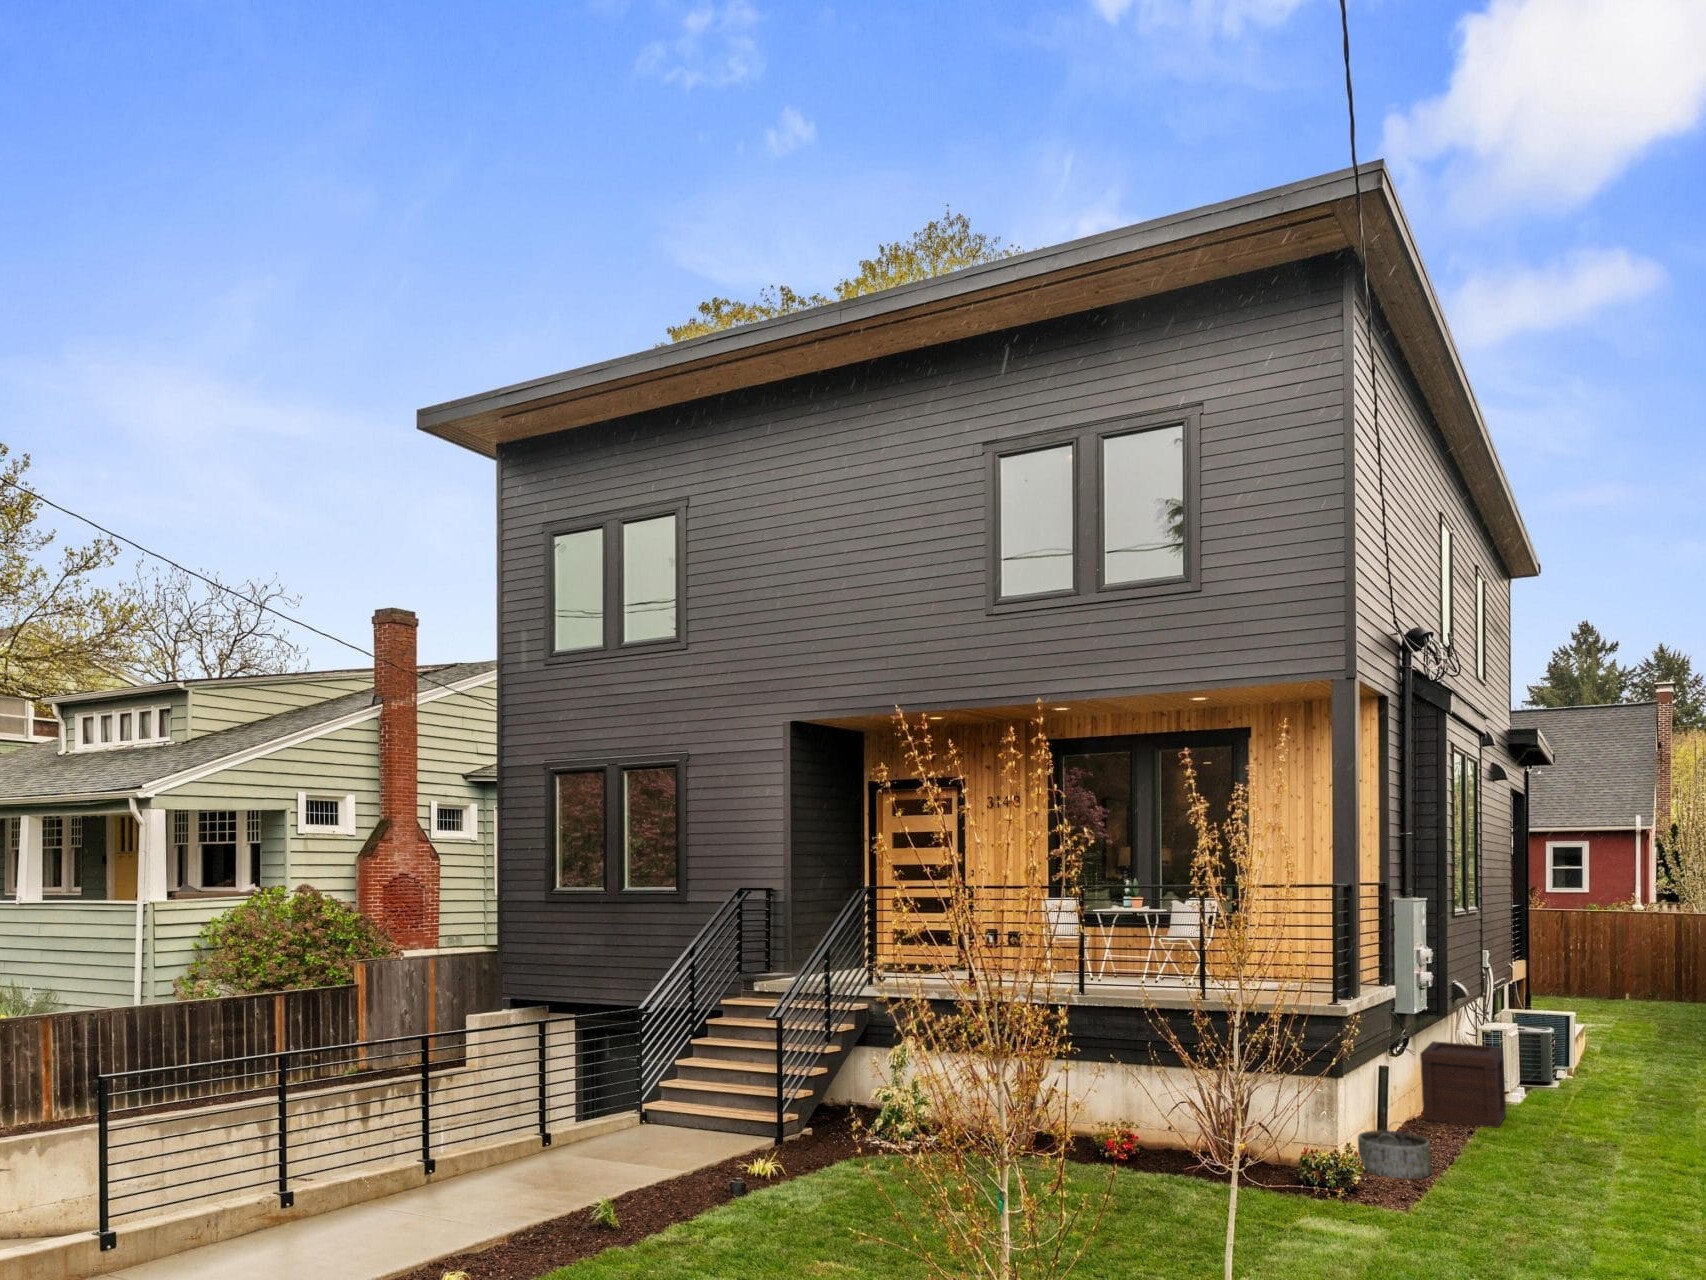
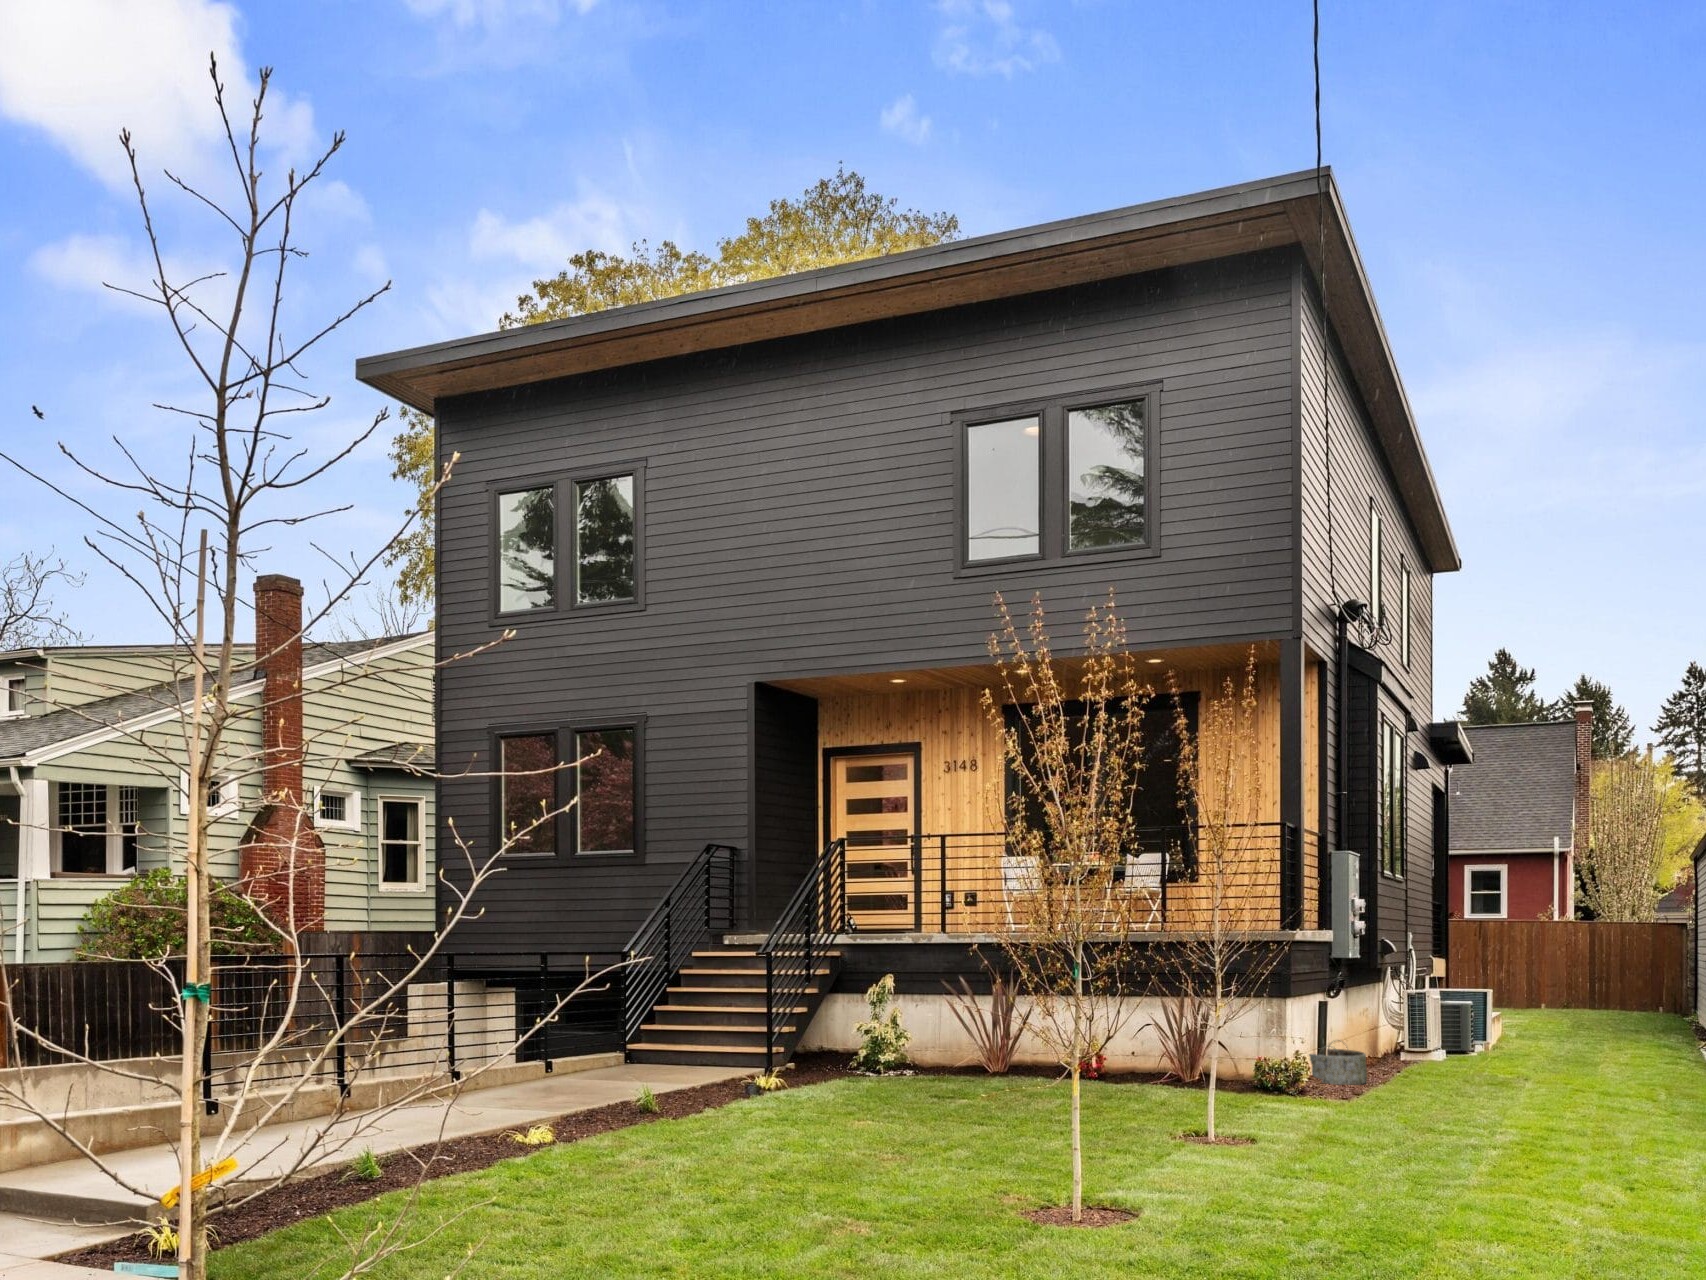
wooden crate: present [1420,1041,1506,1128] -> none [1353,993,1429,1067]

